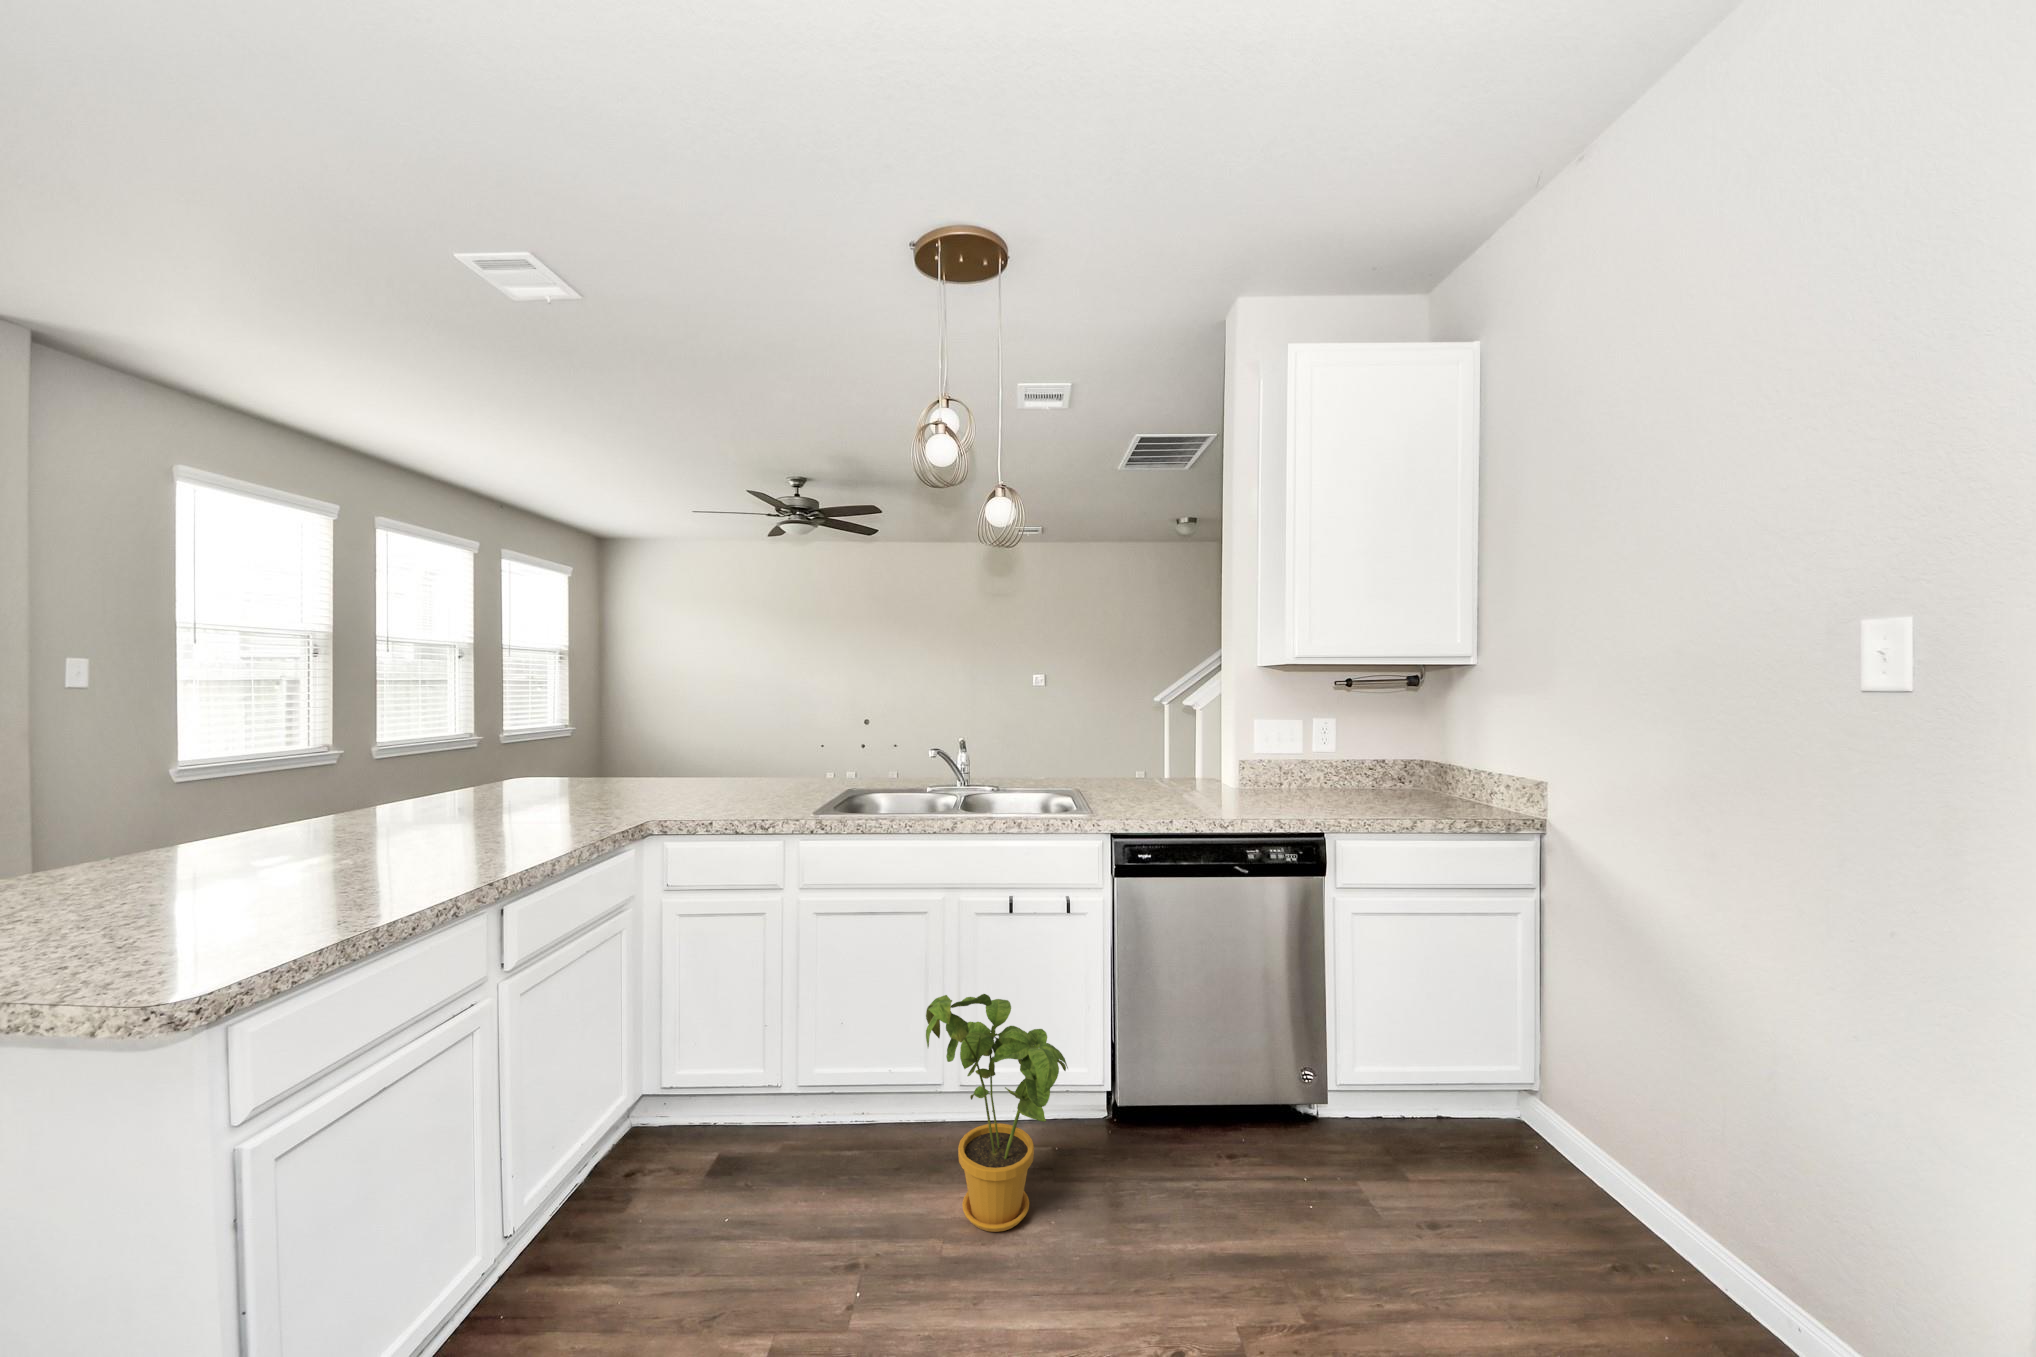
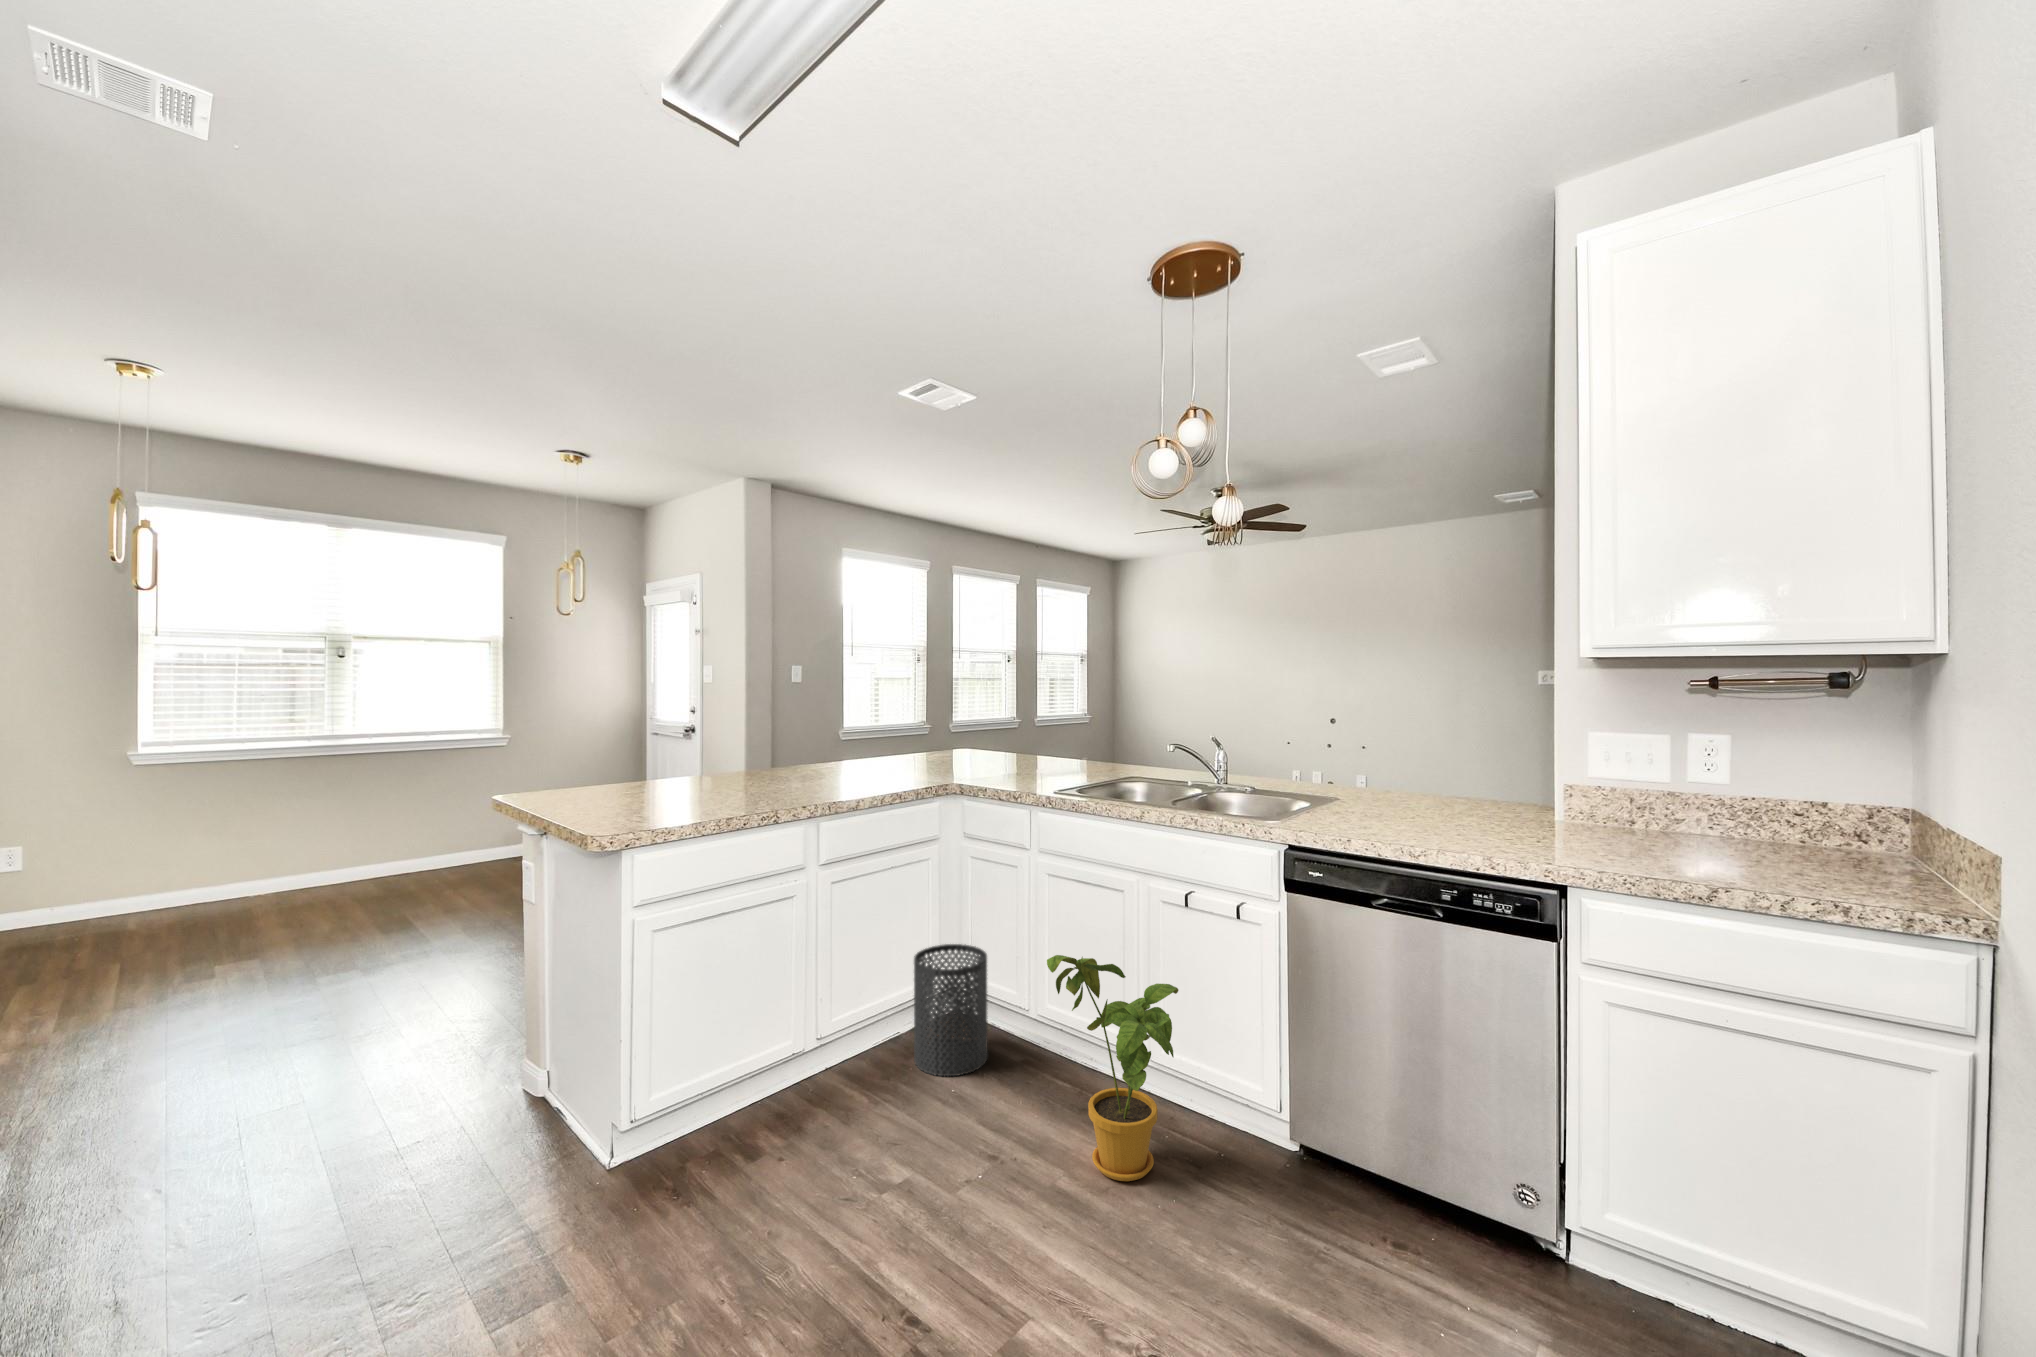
trash can: none [633,1029,748,1226] -> present [914,944,988,1076]

